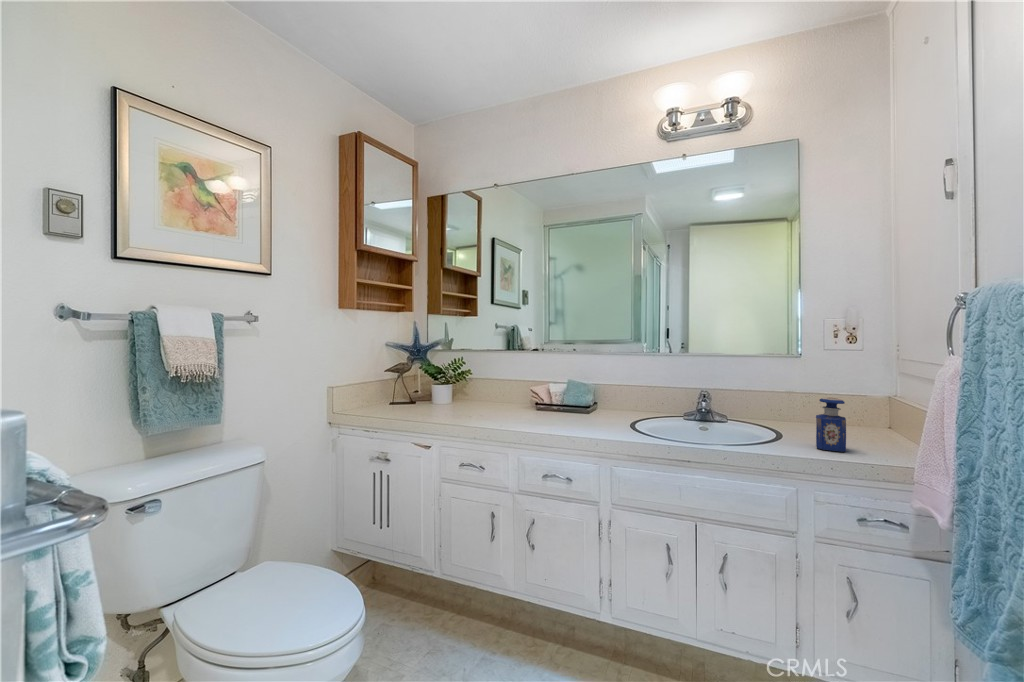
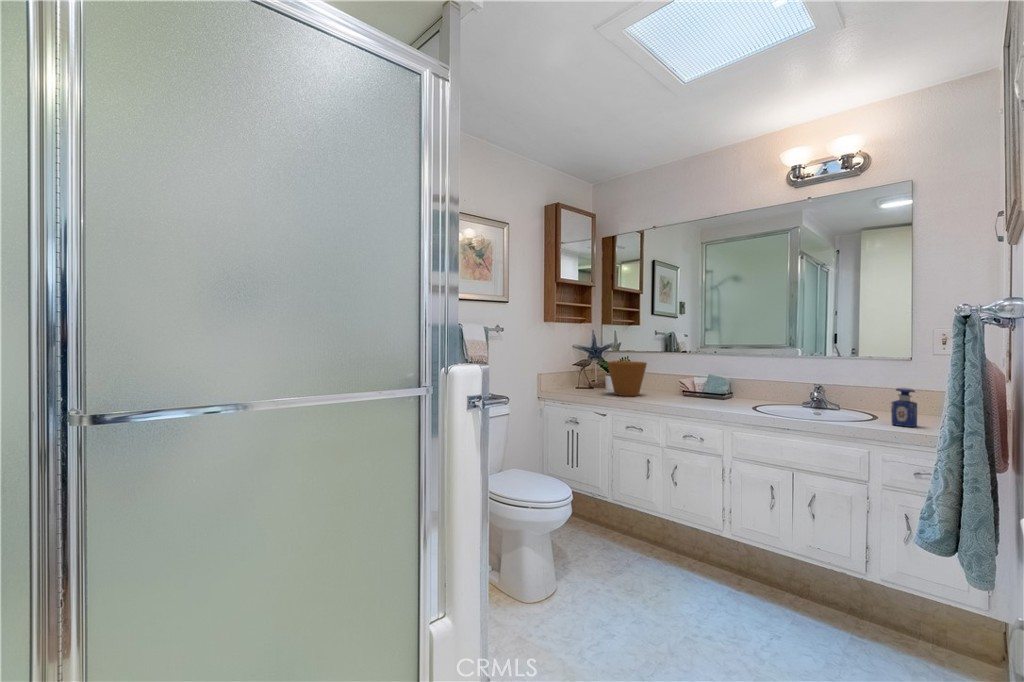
flower pot: none [433,365,488,415] -> present [607,361,647,396]

